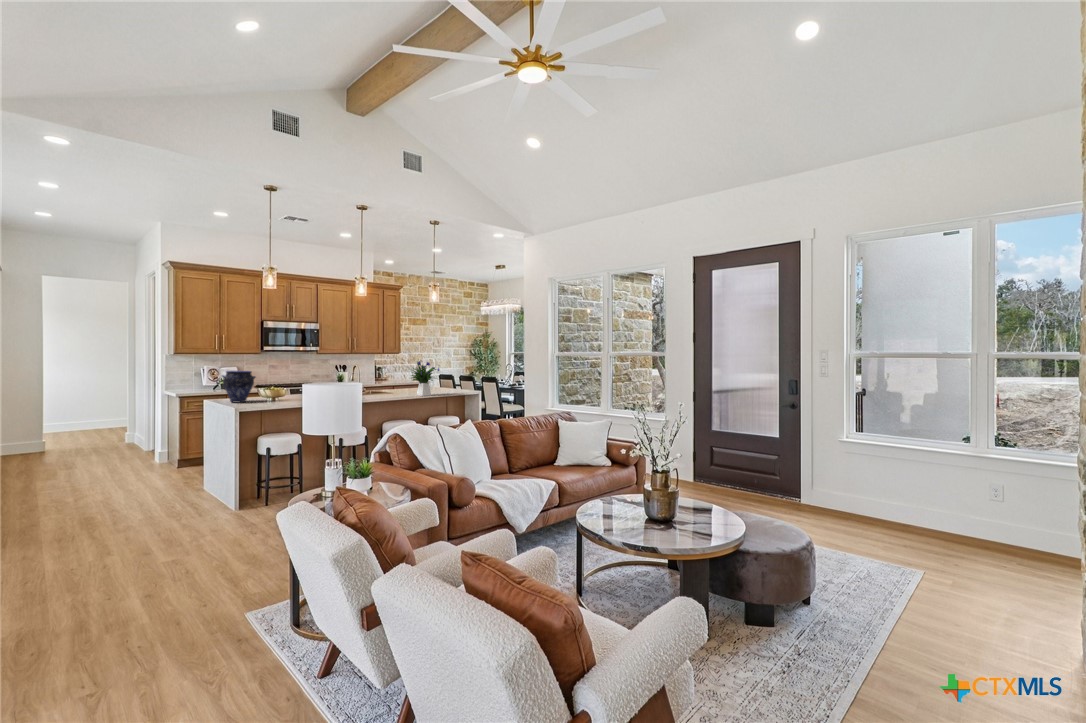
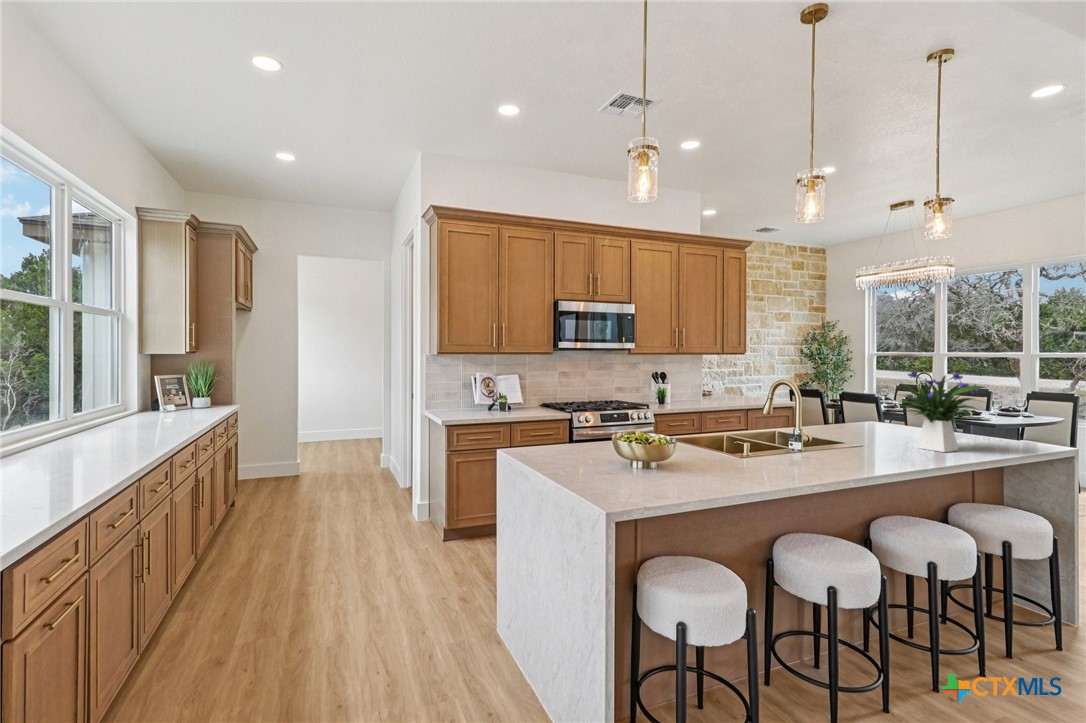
vase: present [222,371,255,403] -> none [534,388,595,458]

